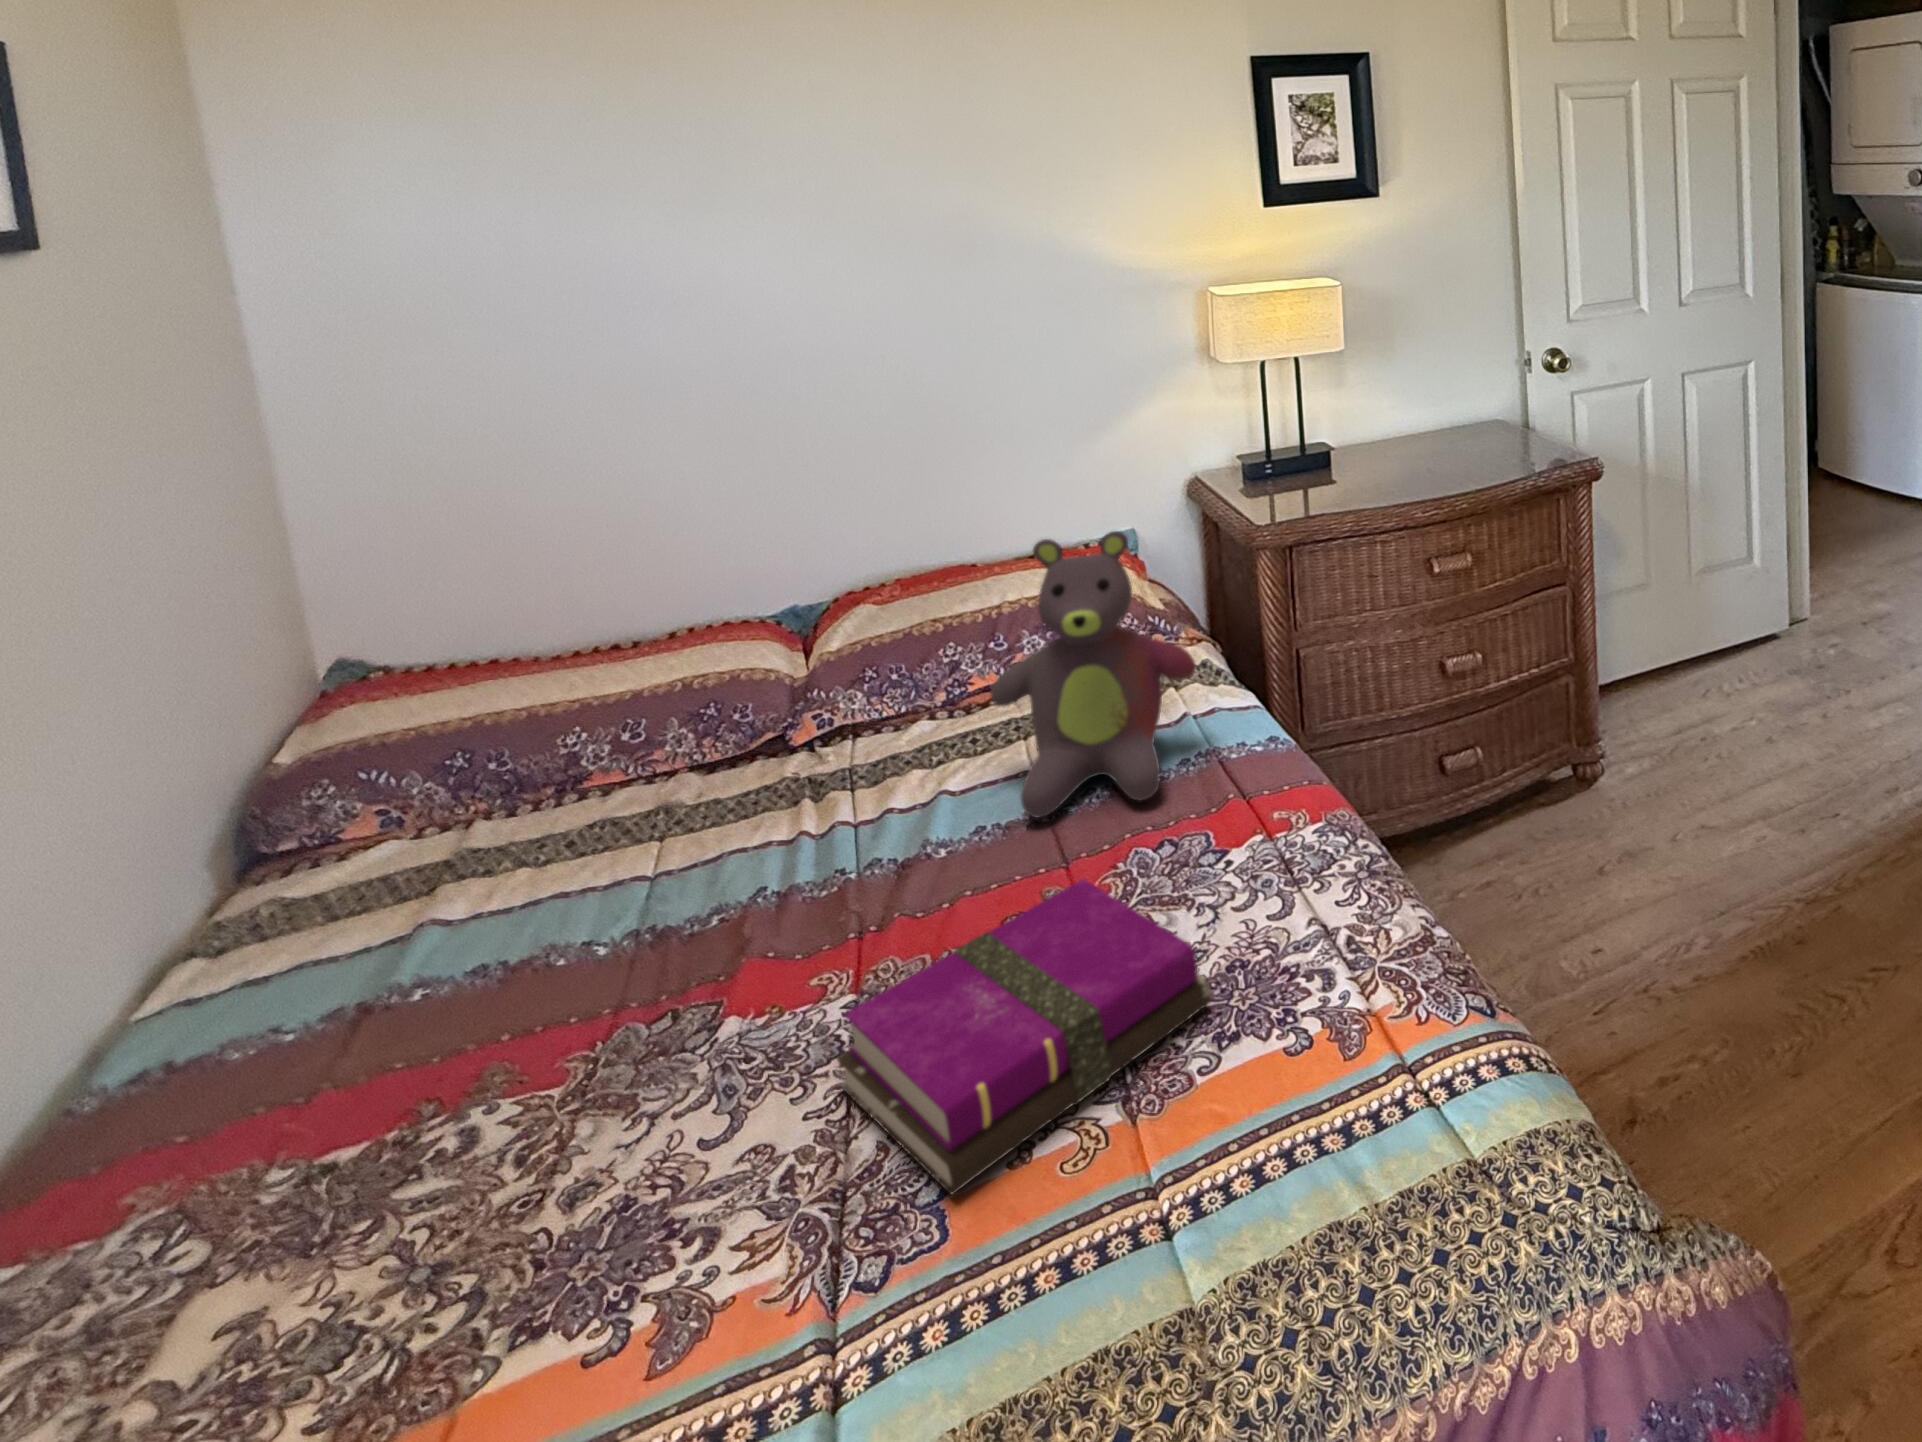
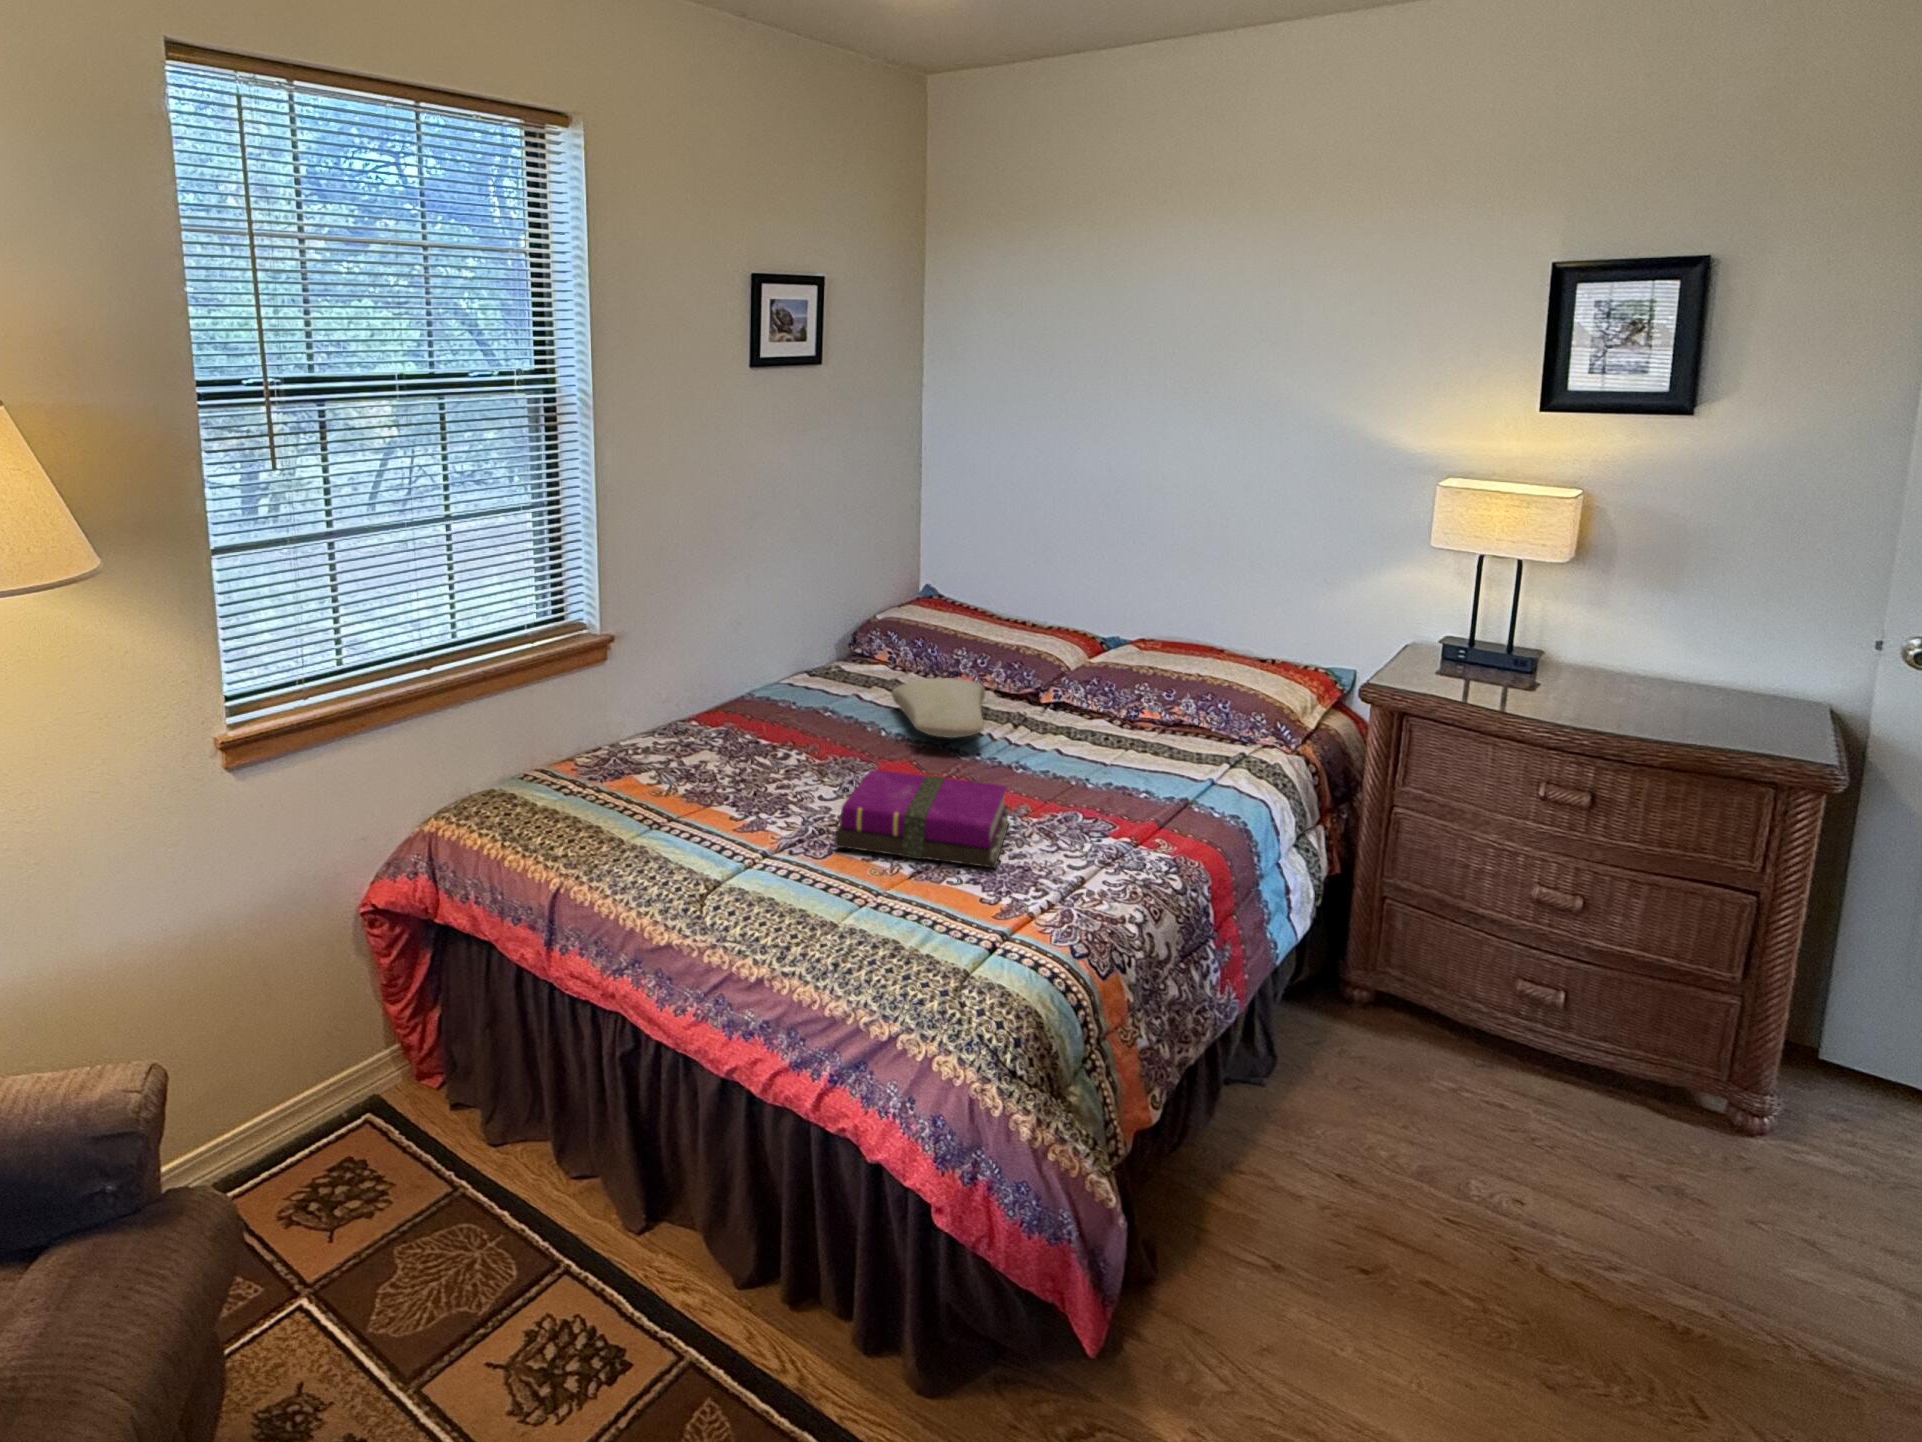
stuffed bear: present [991,531,1196,818] -> none [1062,608,1210,798]
pillow: none [533,768,846,900] -> present [892,678,985,738]

